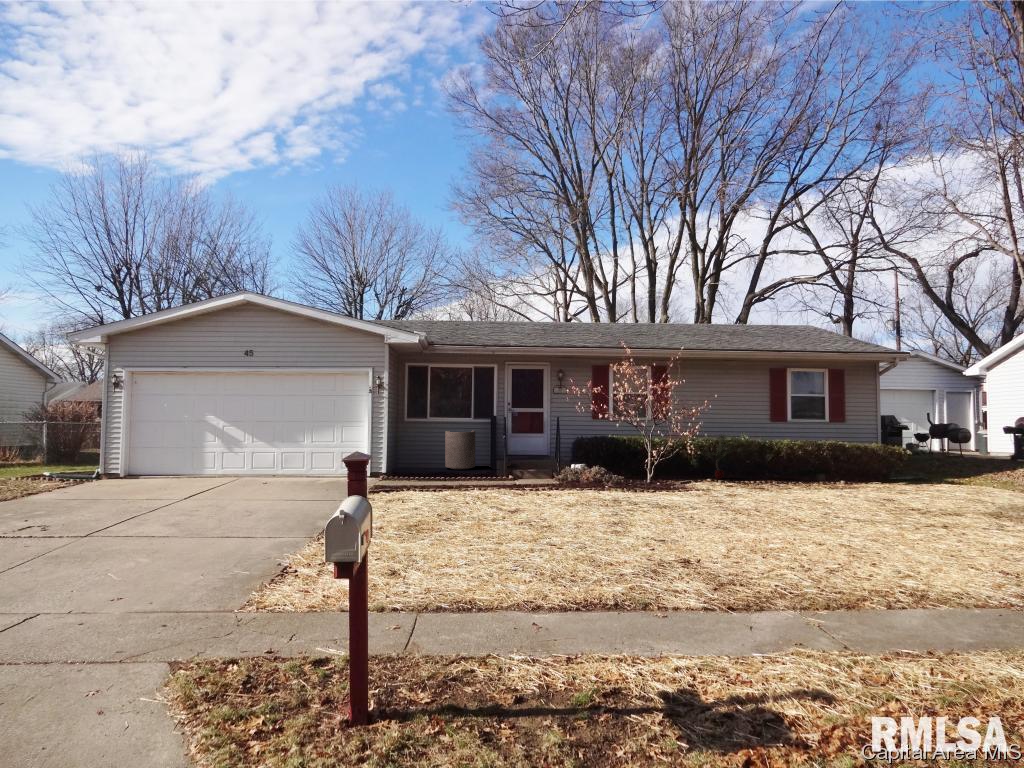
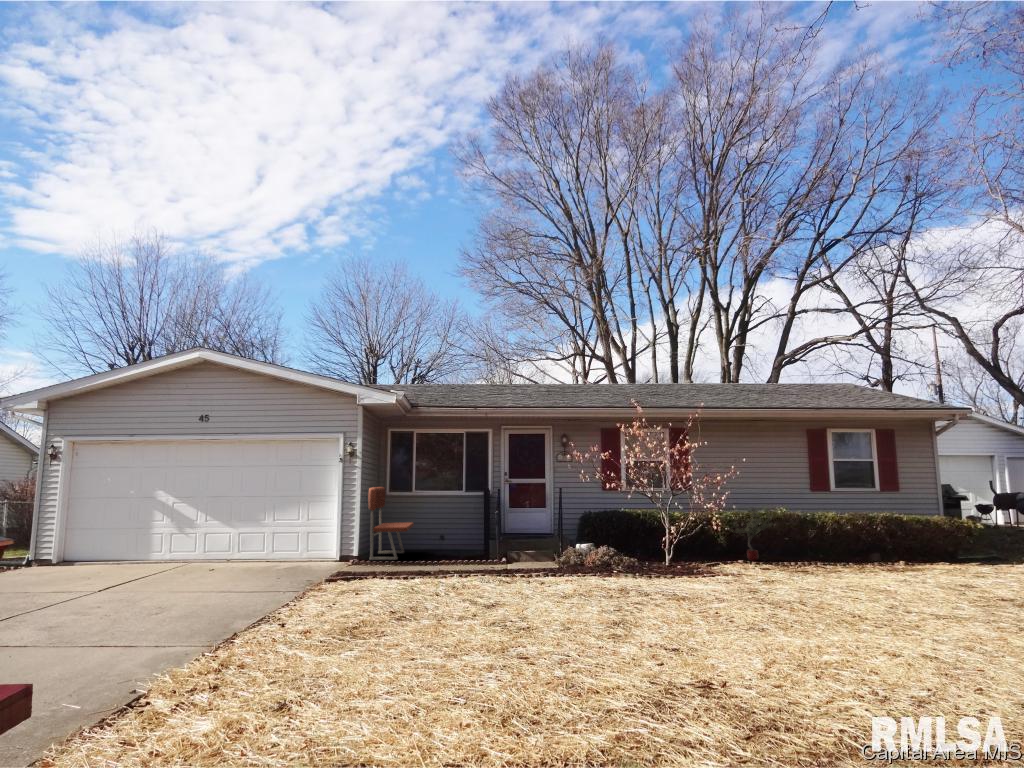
bench: none [393,414,431,476] -> present [368,487,414,560]
trash can: present [445,431,475,470] -> none [432,505,467,552]

